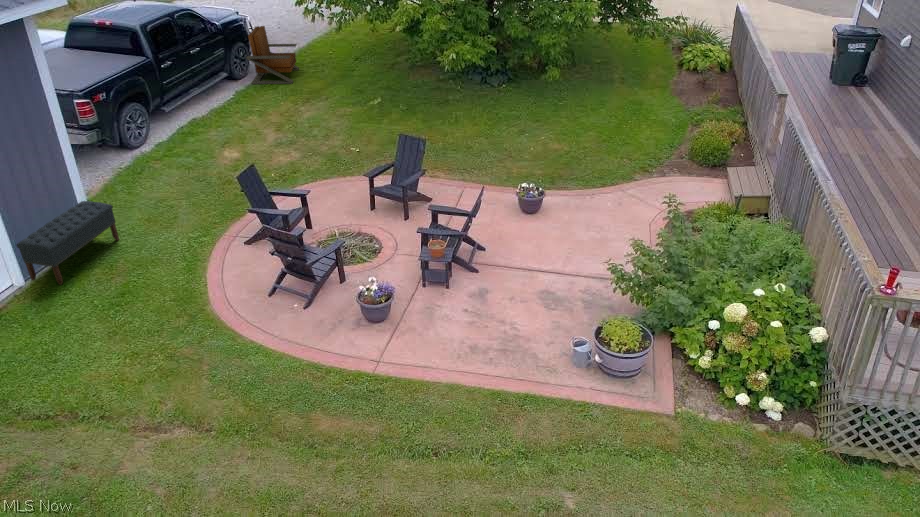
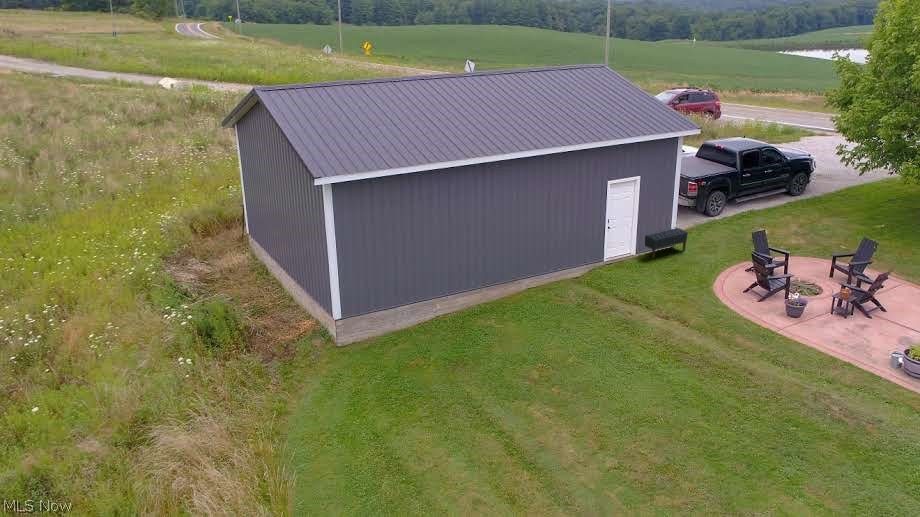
lounge chair: present [246,26,299,84] -> none [798,164,841,204]

